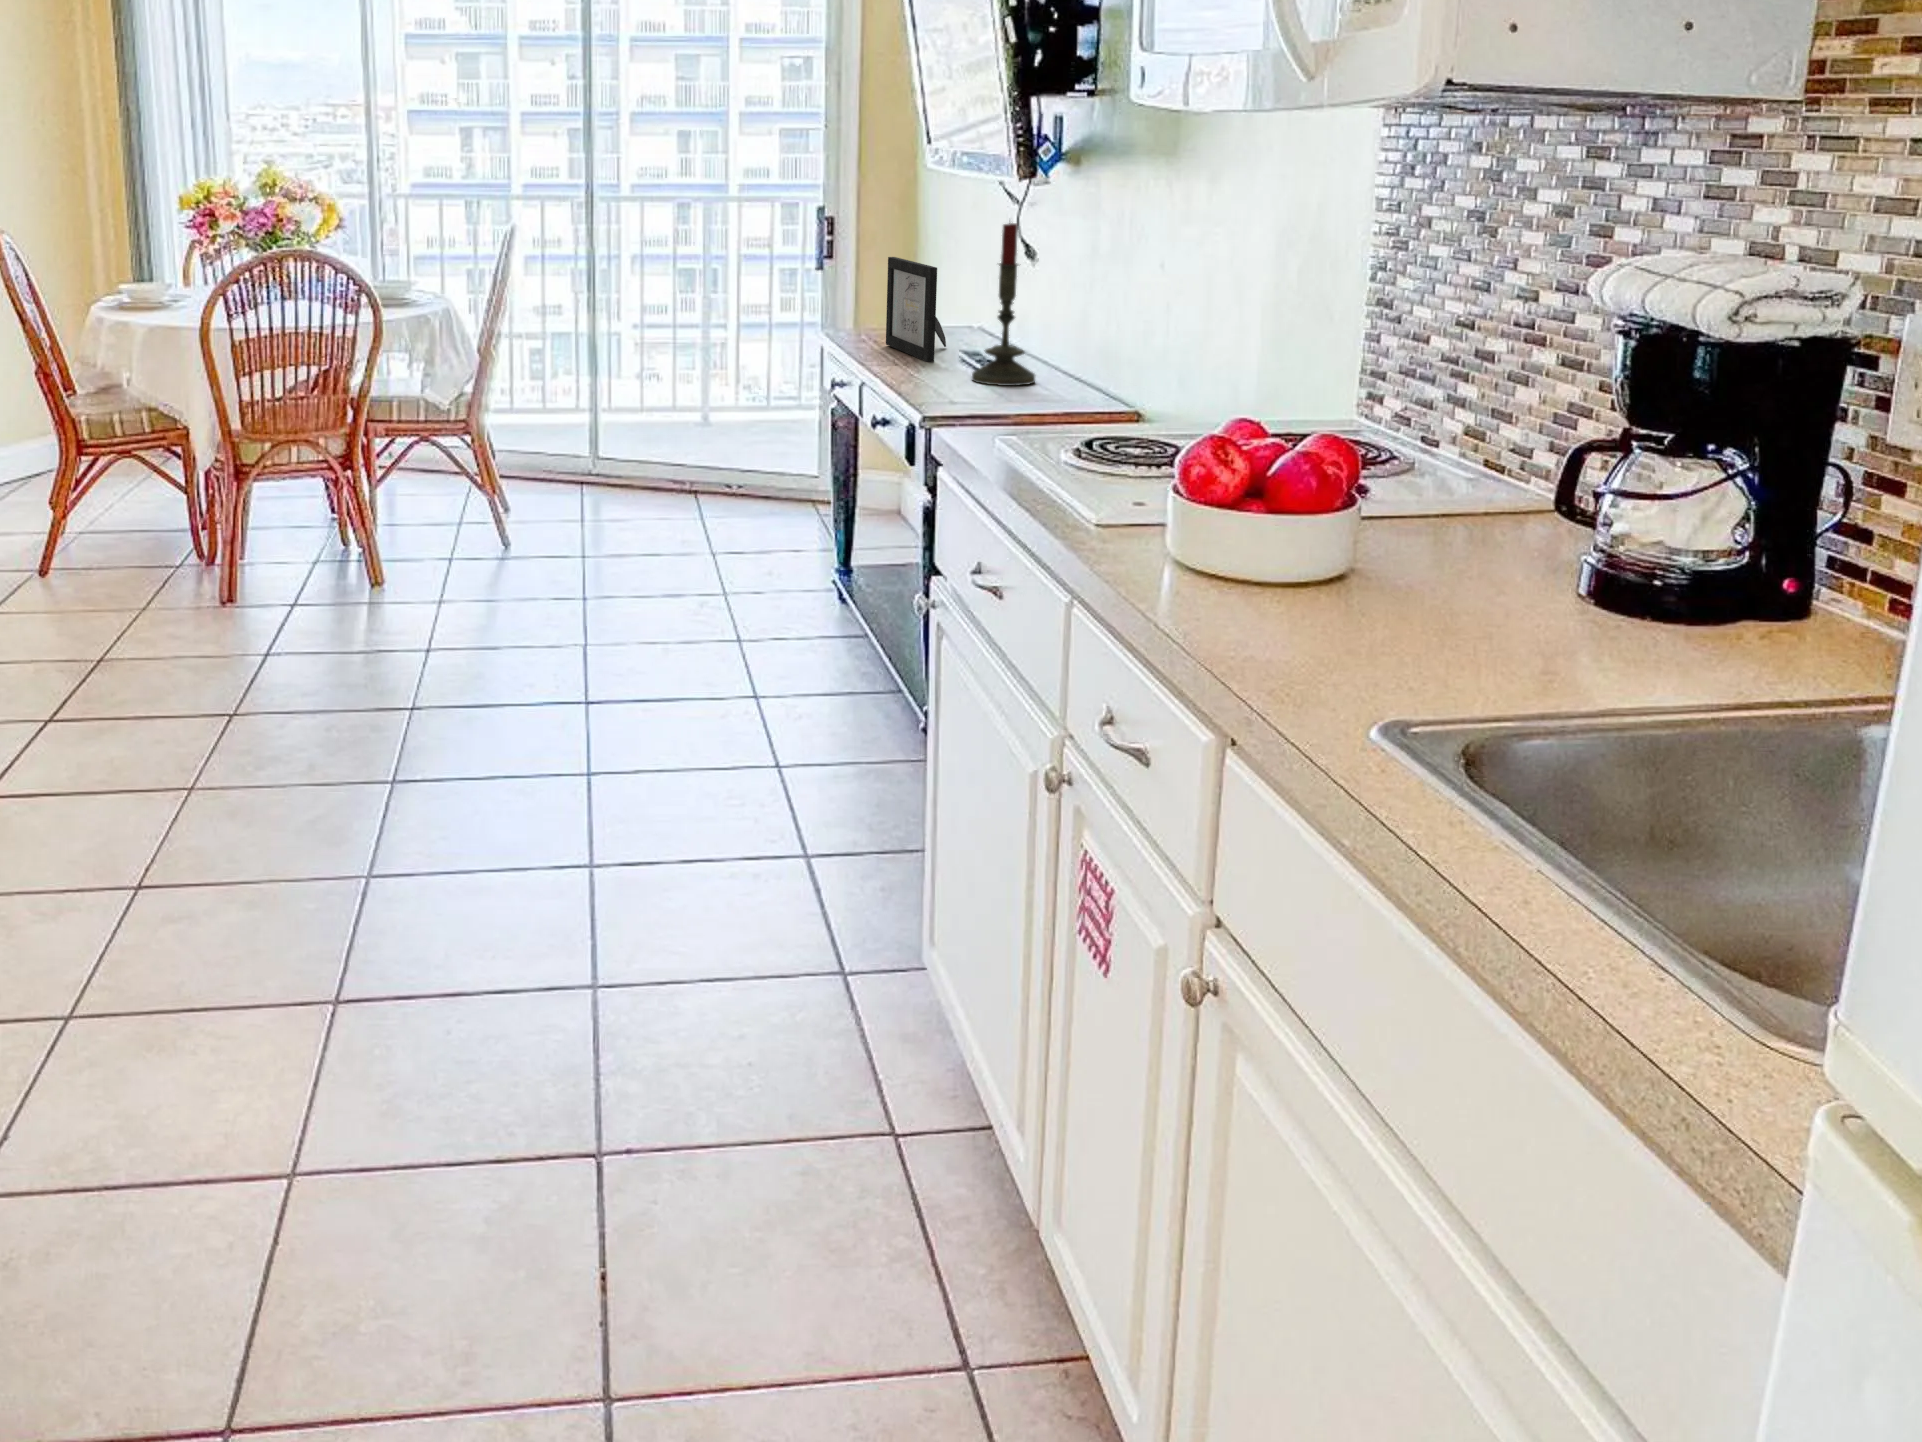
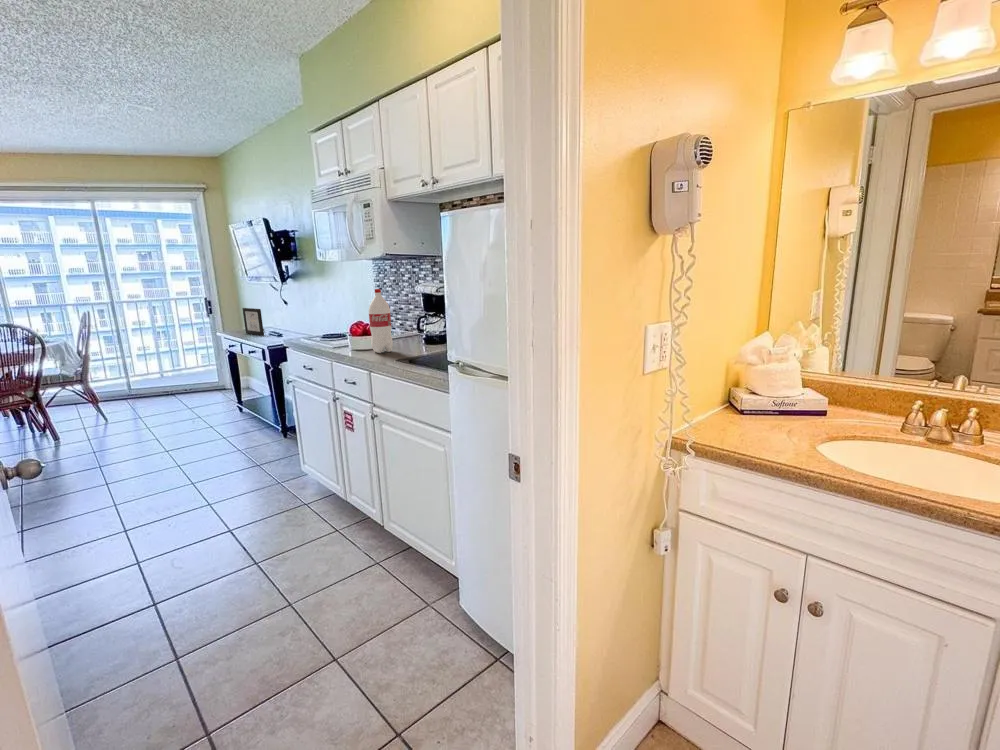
candle: present [972,223,1035,386] -> none [278,293,296,338]
bottle: none [1272,280,1414,636] -> present [369,289,393,353]

